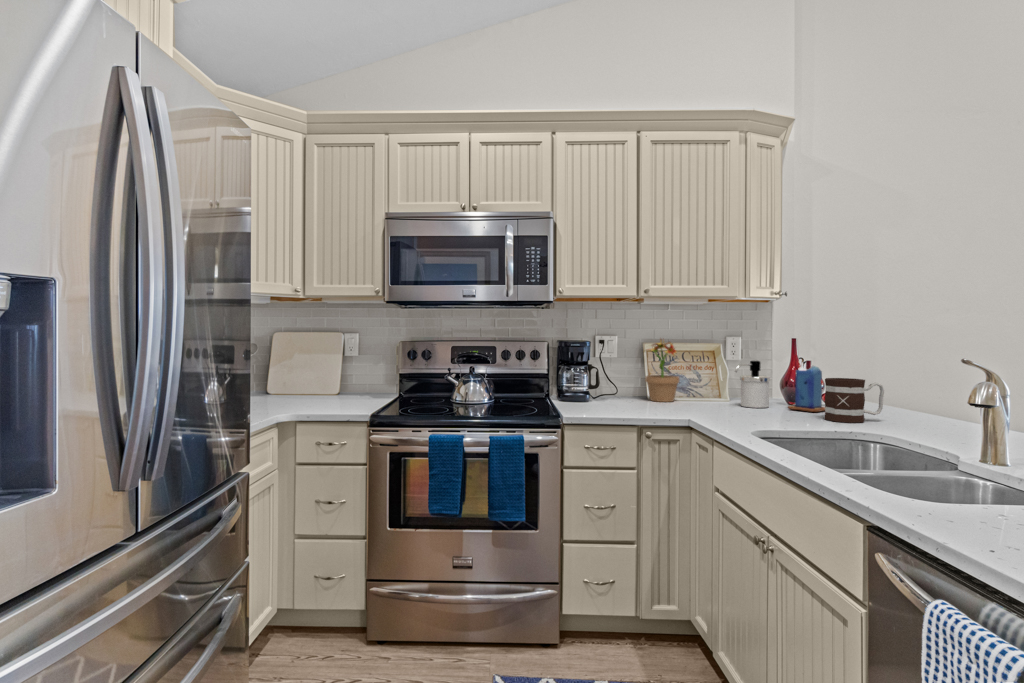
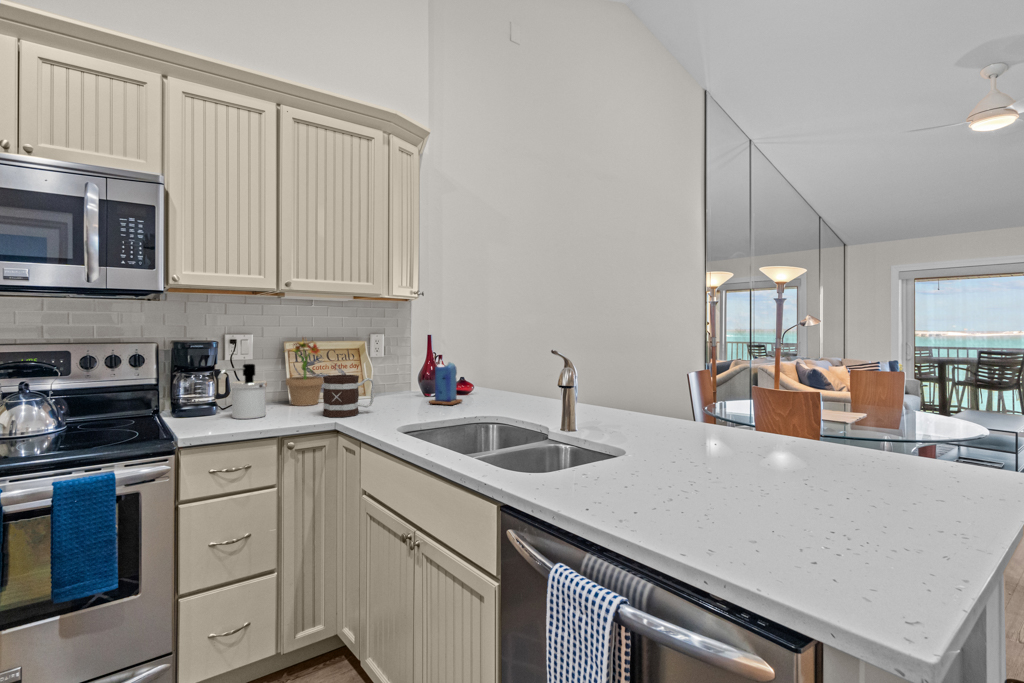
soap dispenser: present [735,361,770,408] -> present [218,364,267,419]
mug: present [824,378,884,423] -> present [323,375,375,417]

